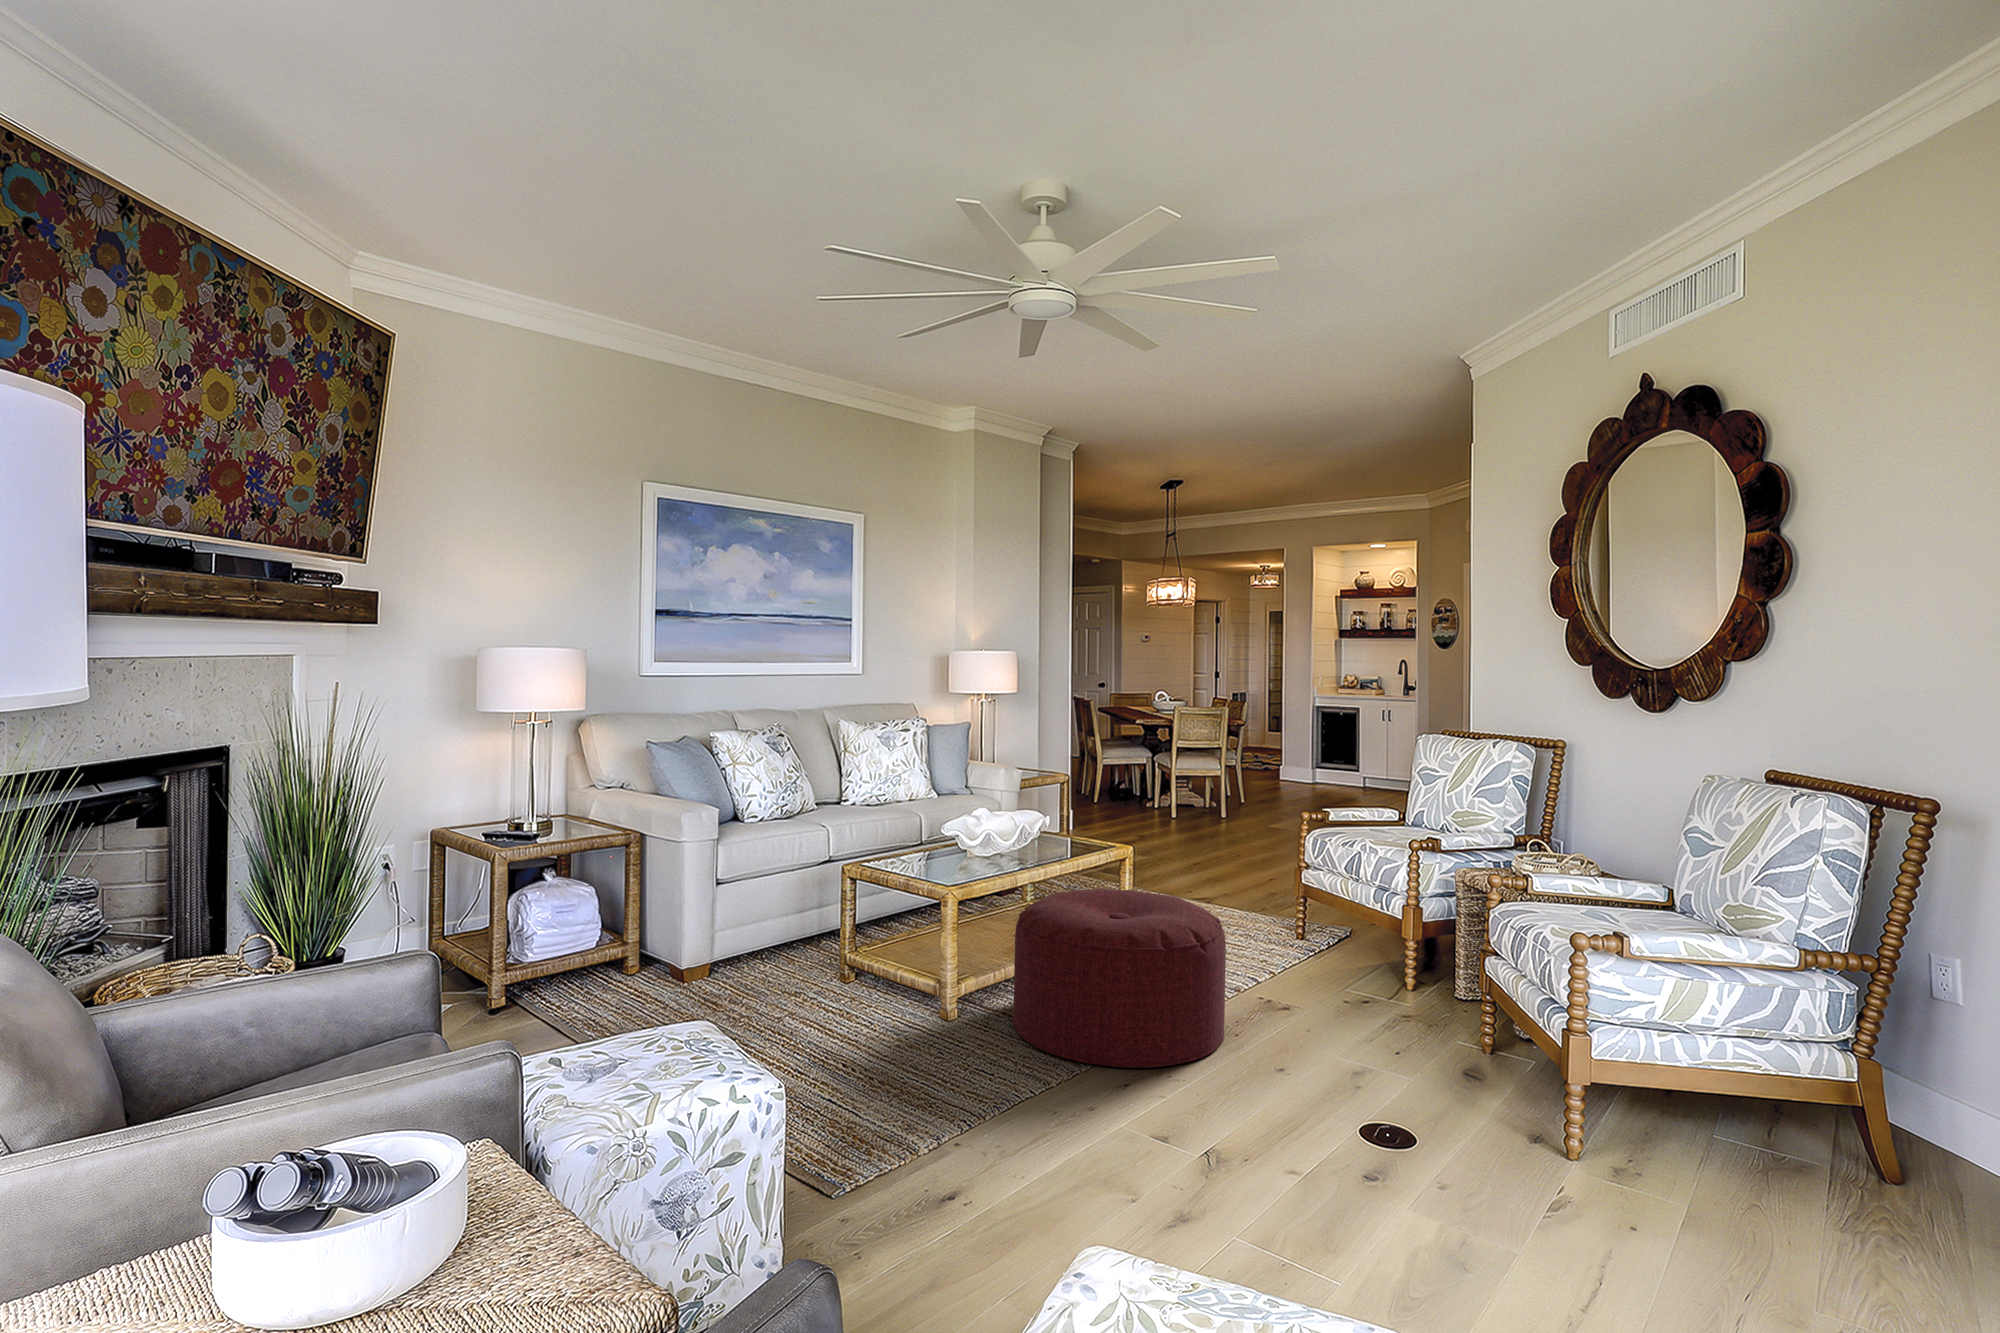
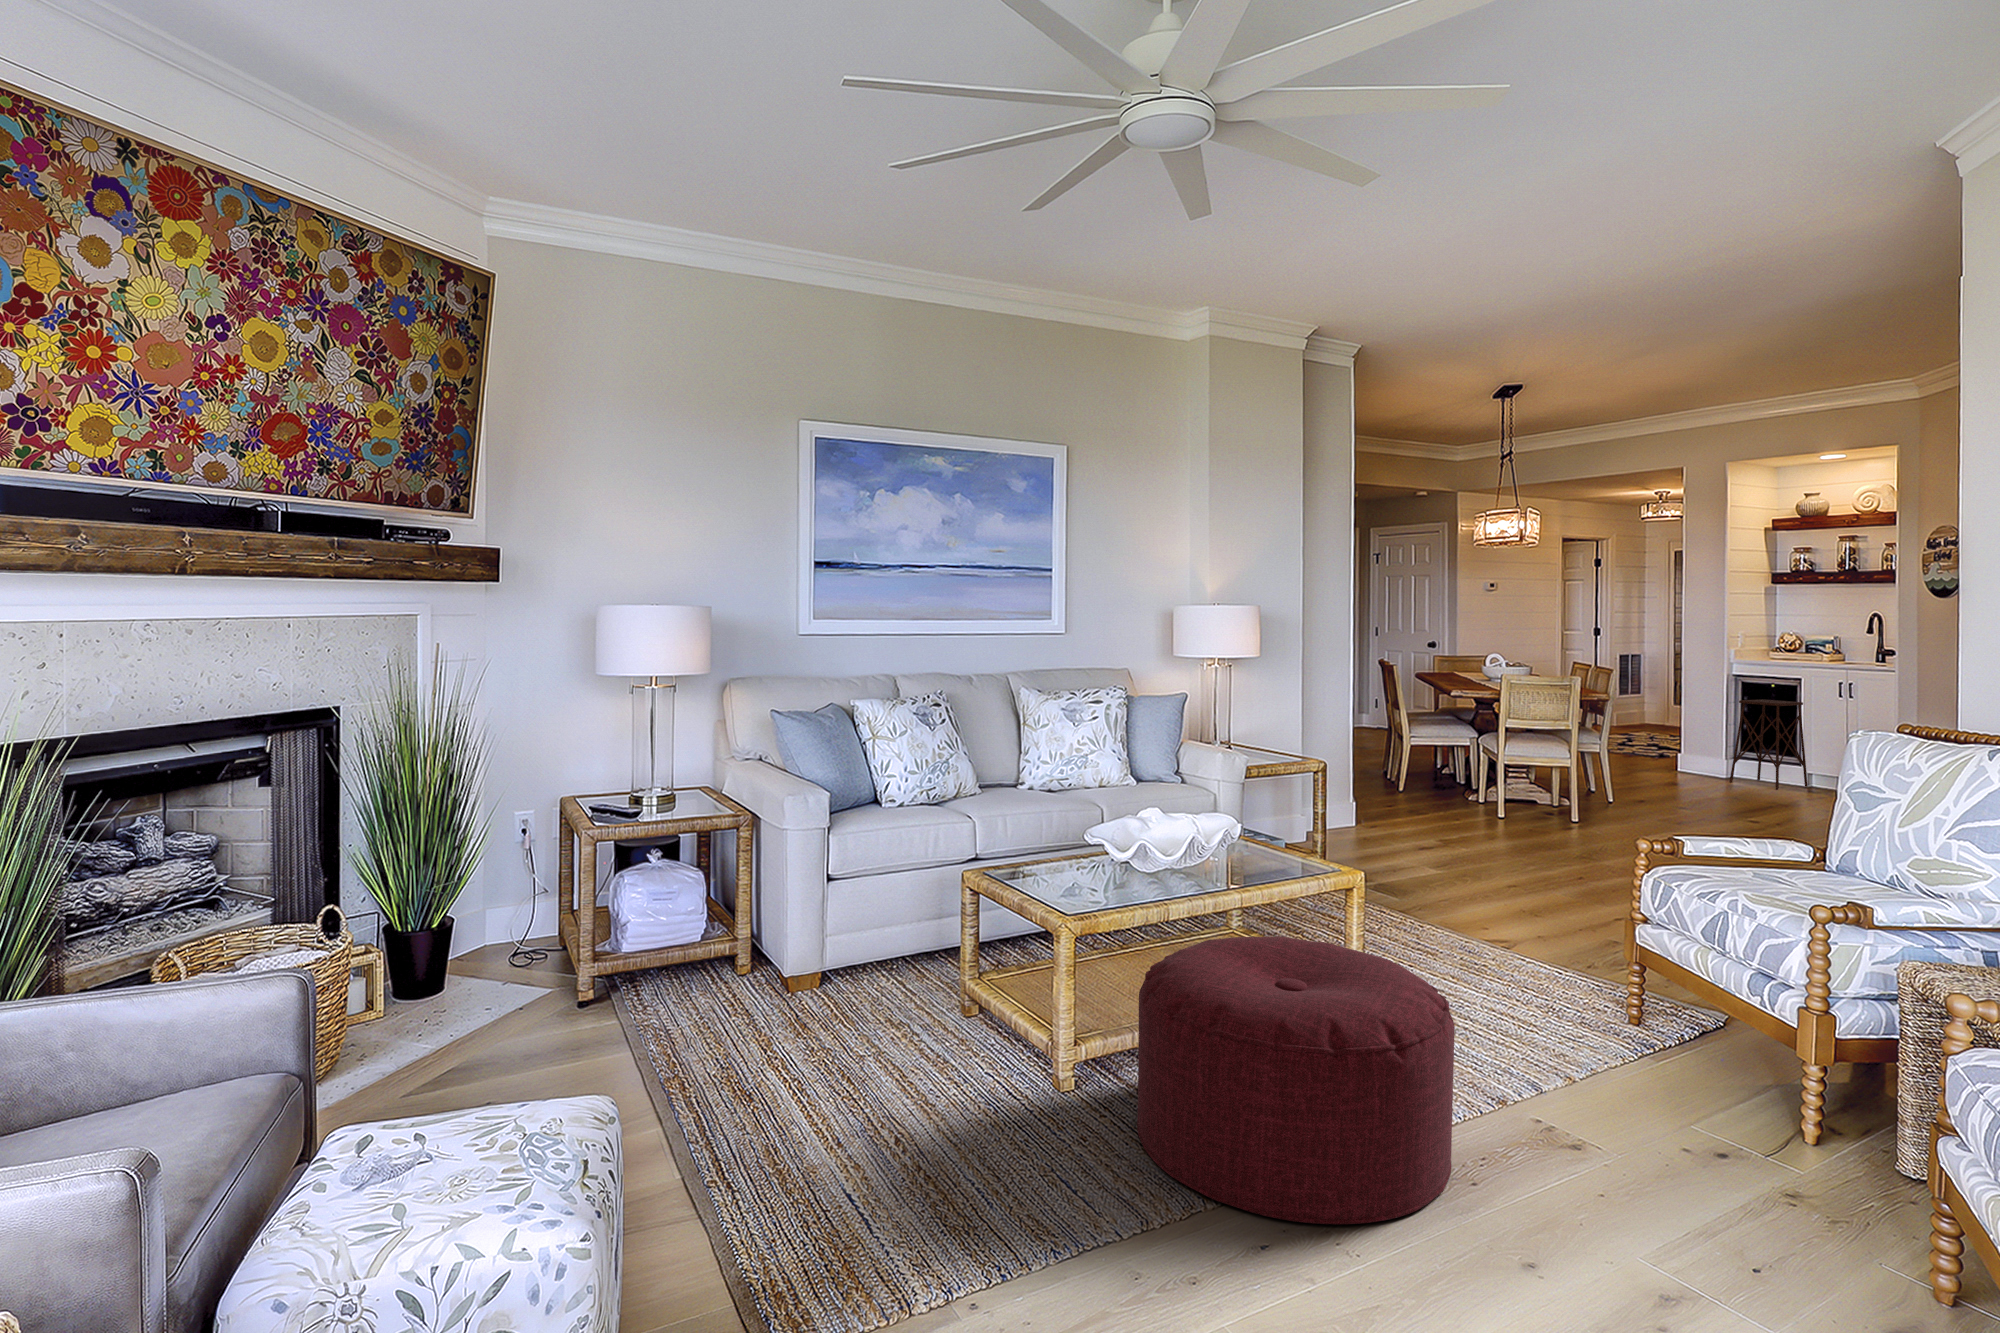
side table: none [1317,725,1365,790] -> present [1729,699,1808,790]

